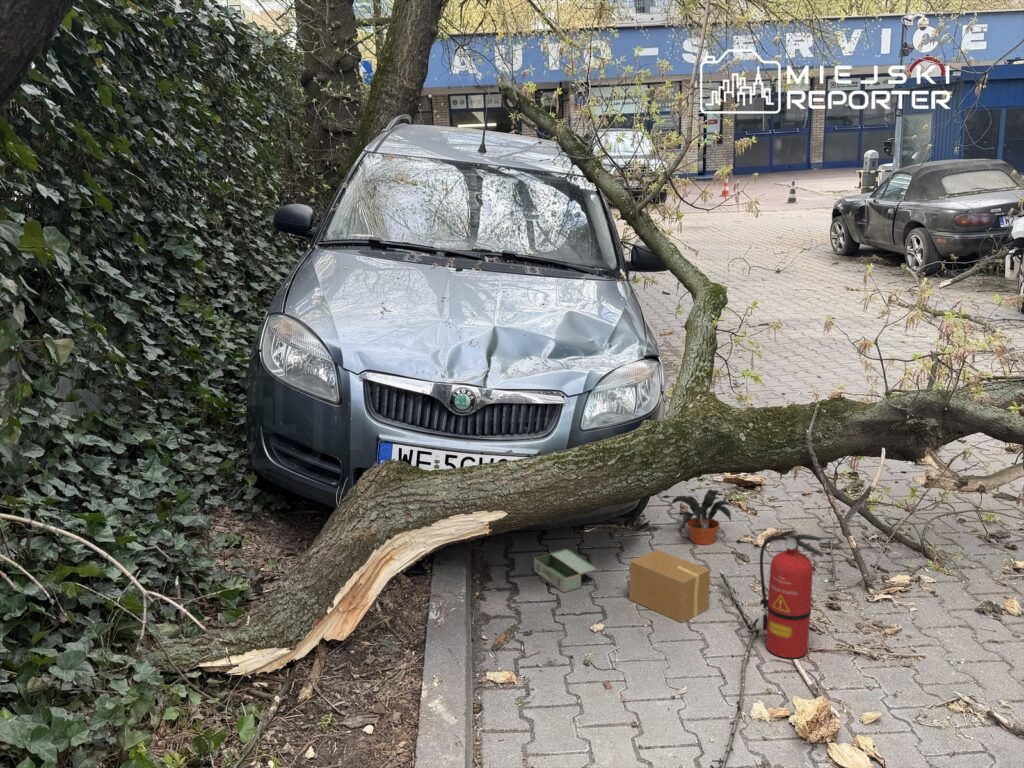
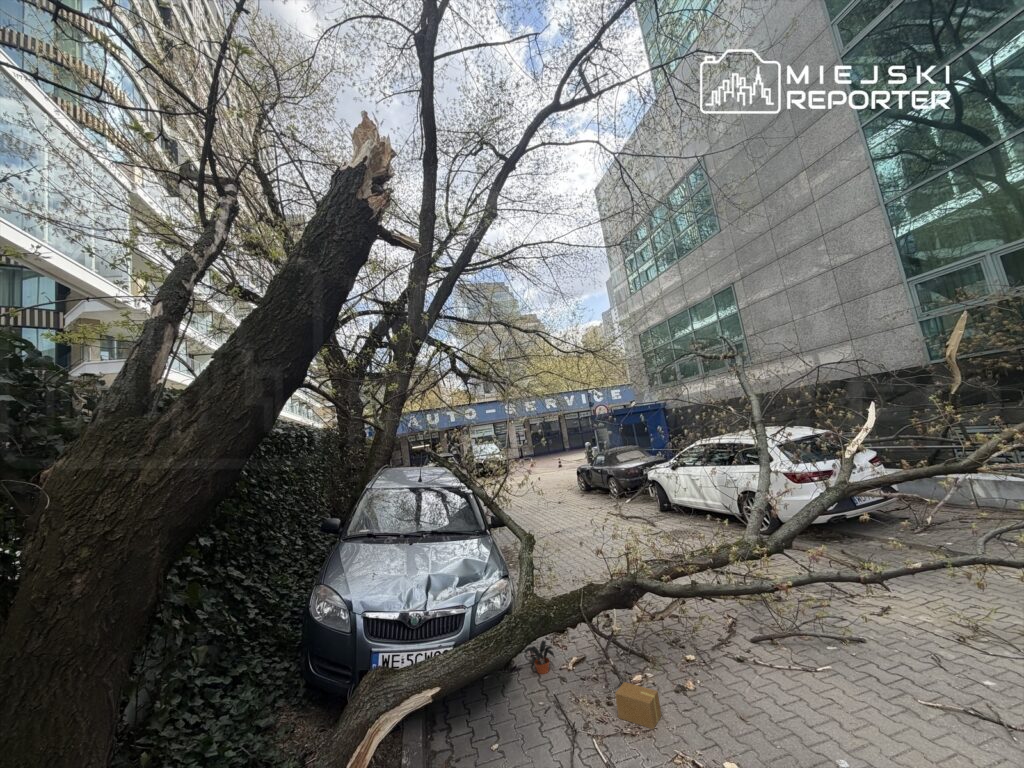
fire extinguisher: present [760,534,823,658] -> none [569,670,602,746]
toolbox: present [534,549,598,592] -> none [459,692,492,723]
cardboard box: present [629,550,710,623] -> present [615,682,661,729]

